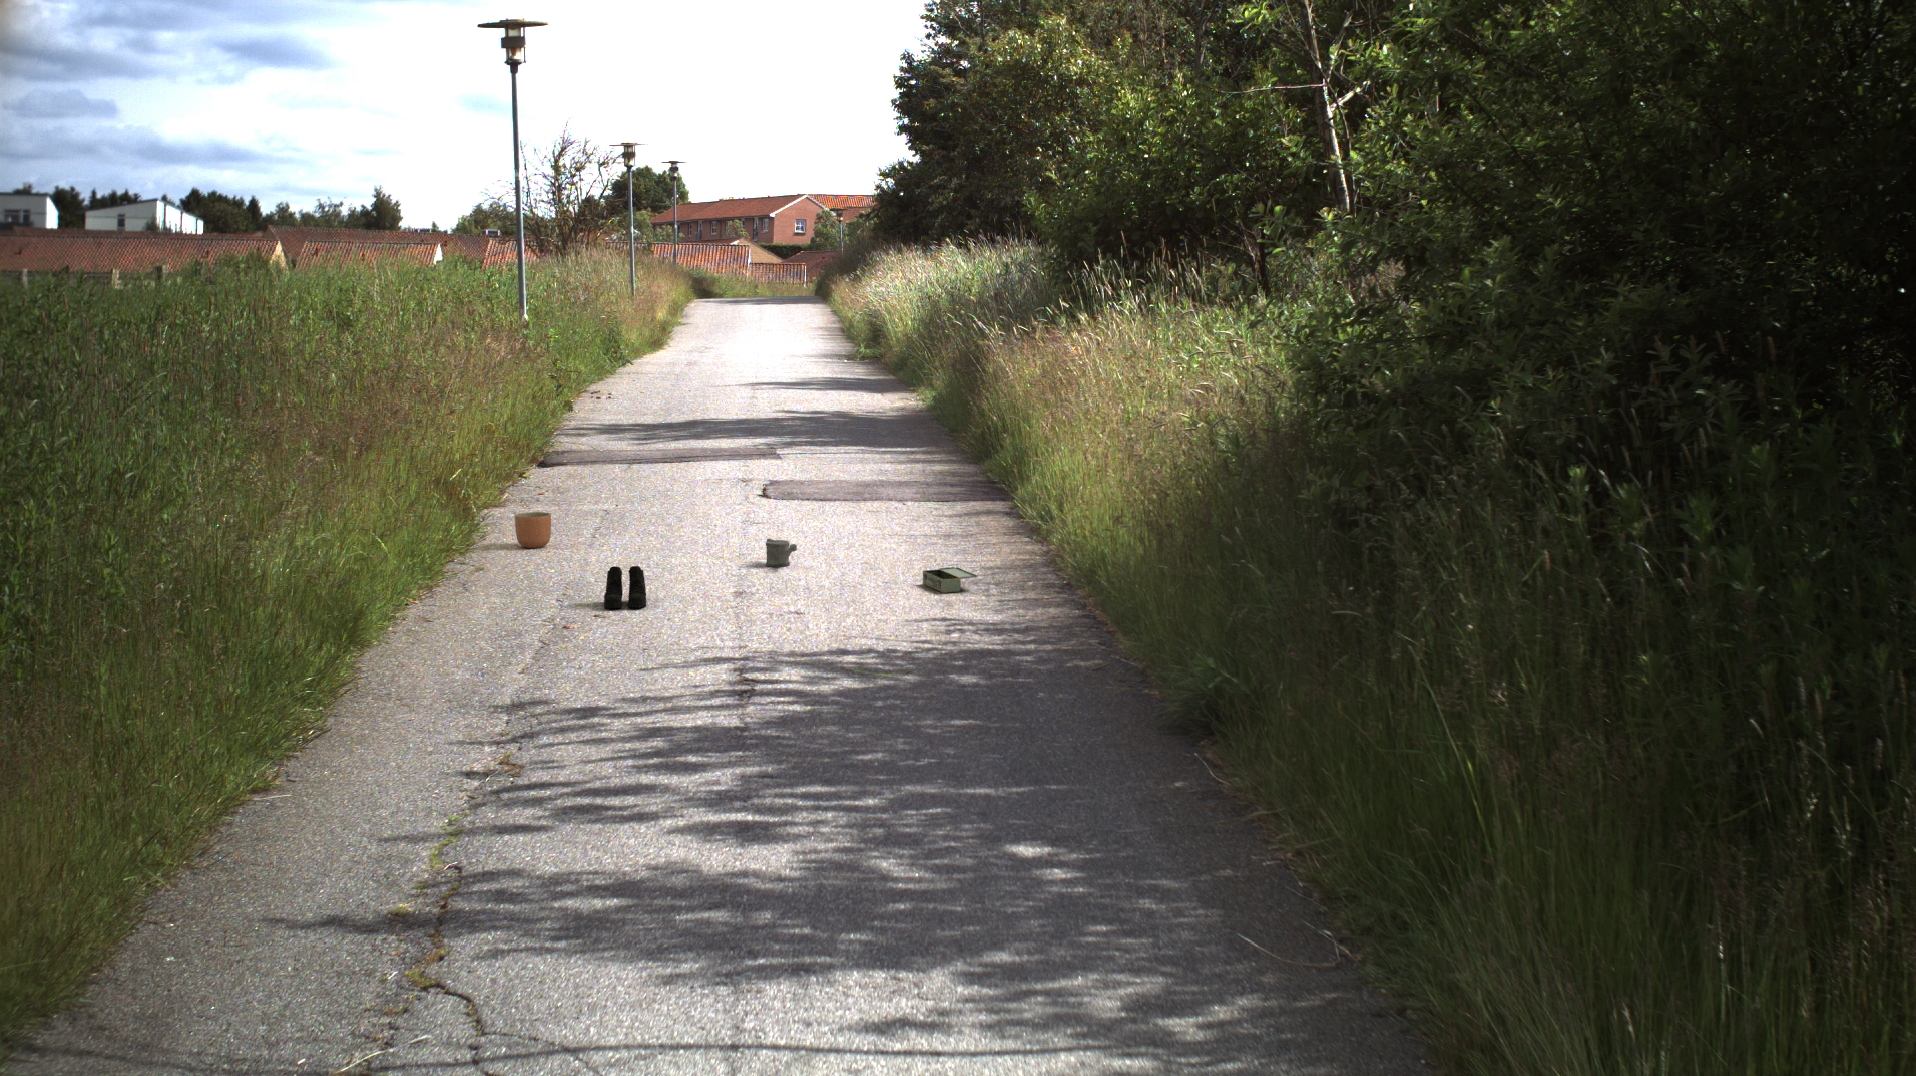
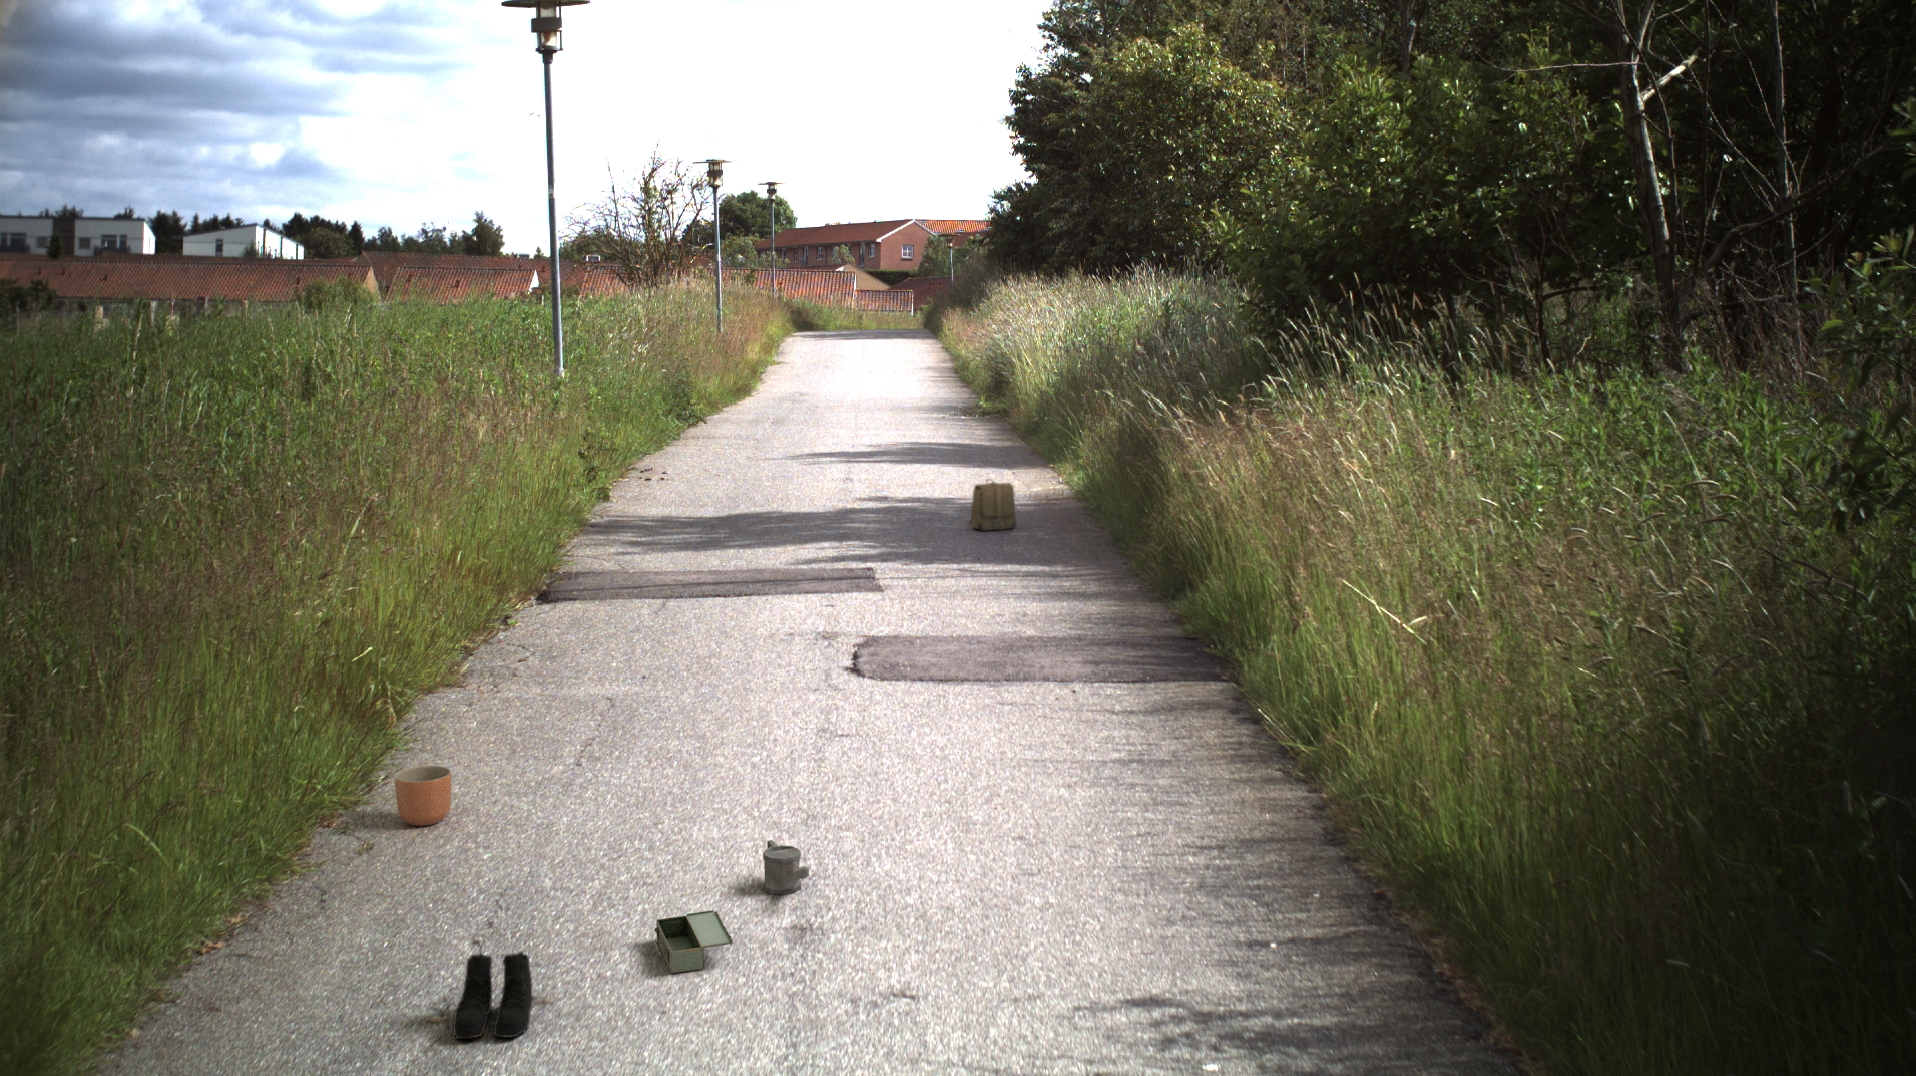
backpack: none [874,384,911,424] -> present [970,480,1016,531]
toolbox: present [923,567,977,593] -> present [655,910,733,973]

